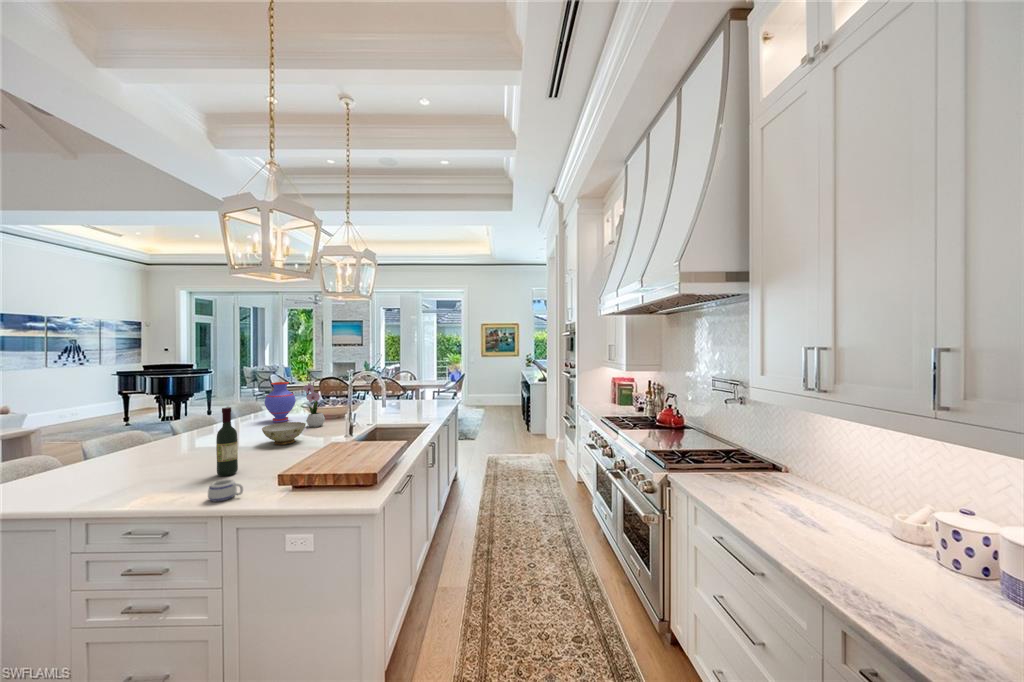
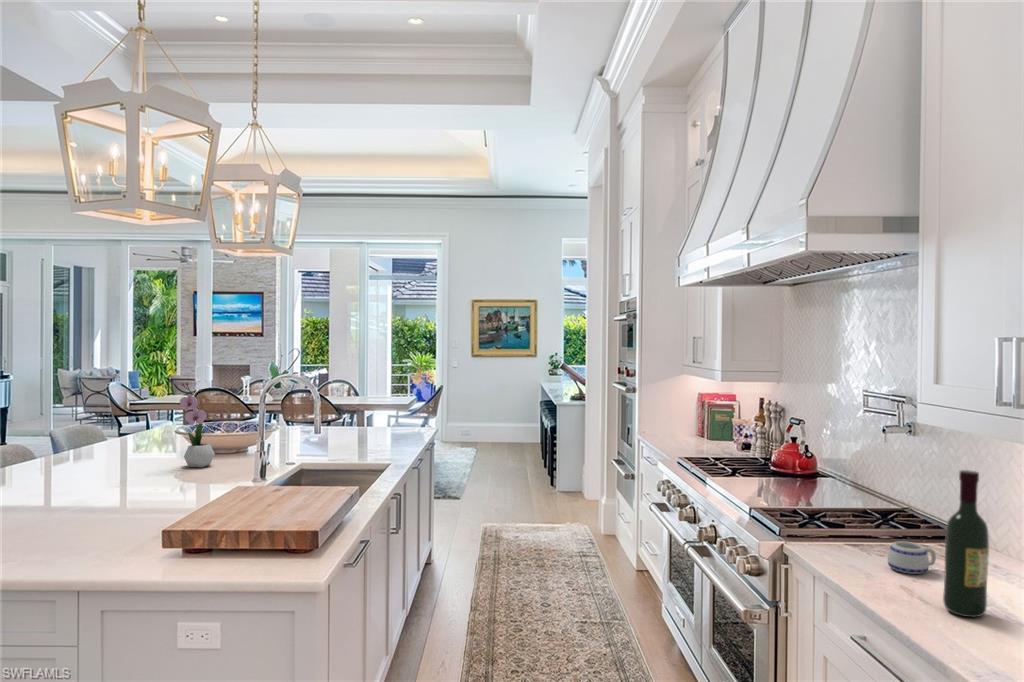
vase: present [265,382,296,422] -> none [113,392,164,460]
wine bottle: present [216,407,238,476] -> present [943,470,989,617]
ceramic bowl: present [262,422,306,445] -> none [119,457,188,493]
mug: present [208,479,243,501] -> present [888,541,936,574]

